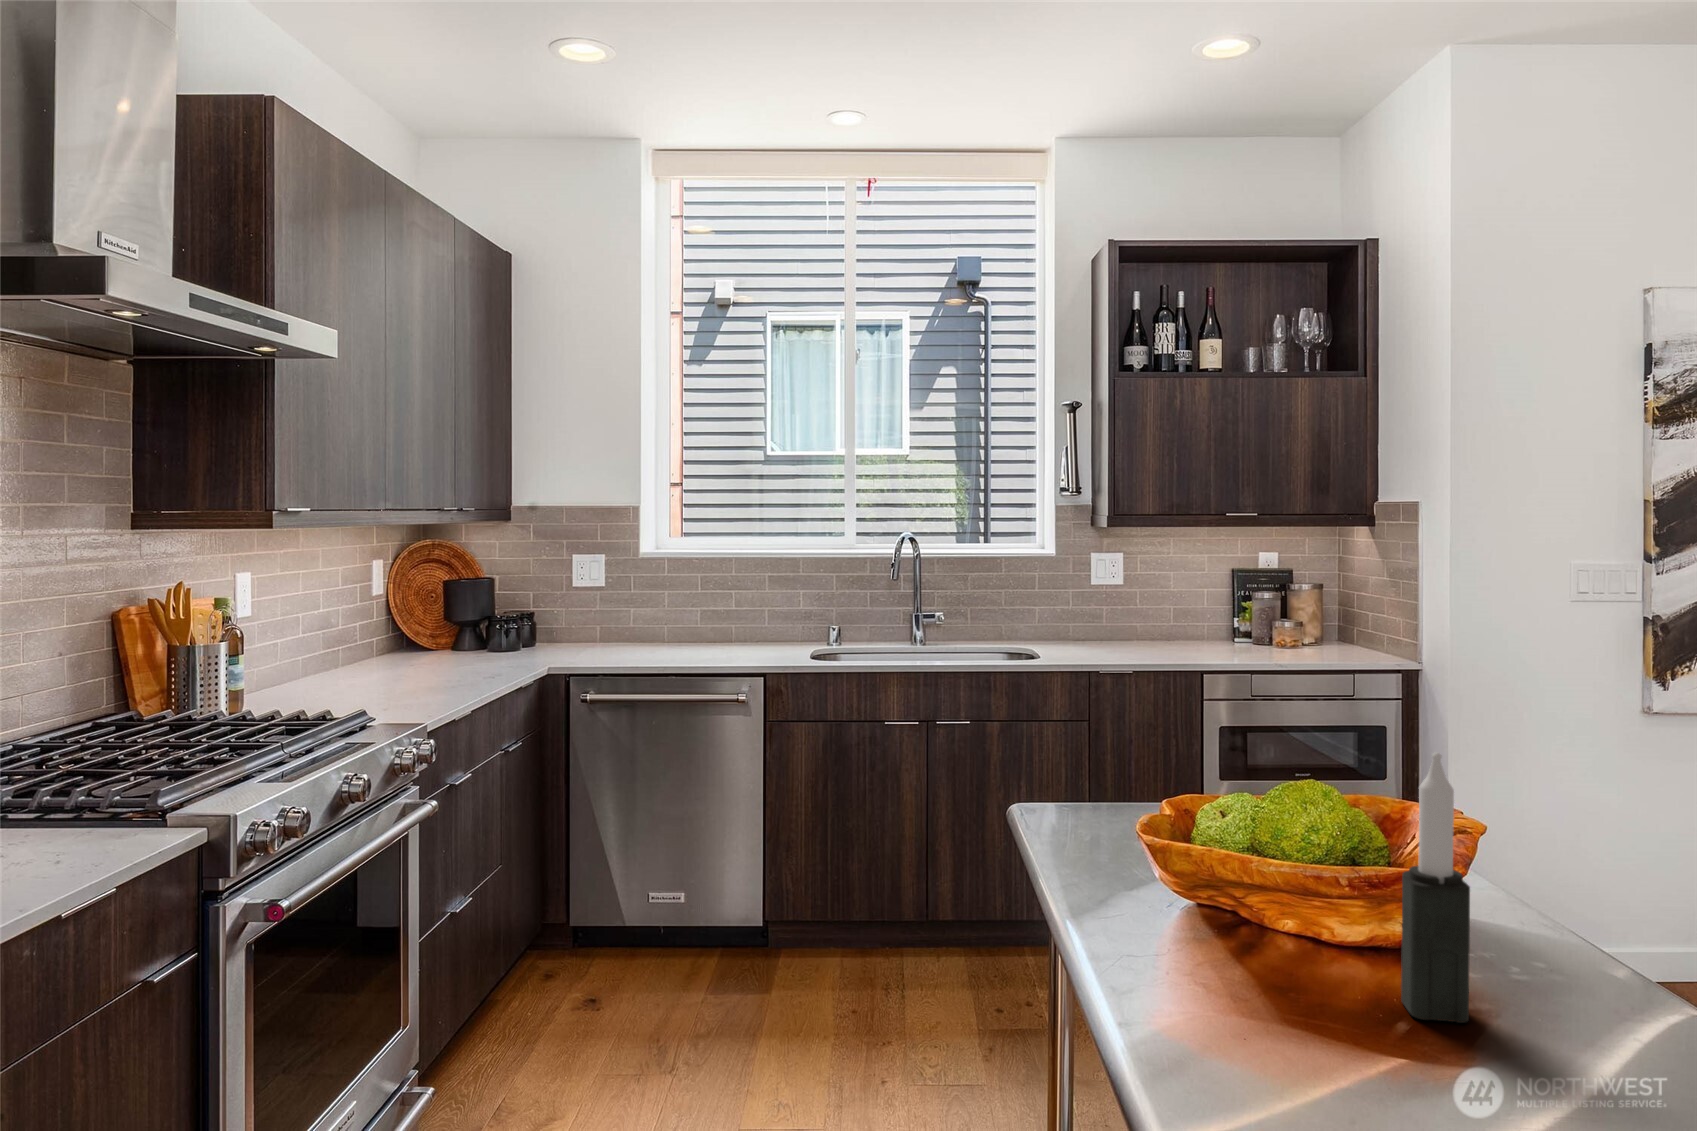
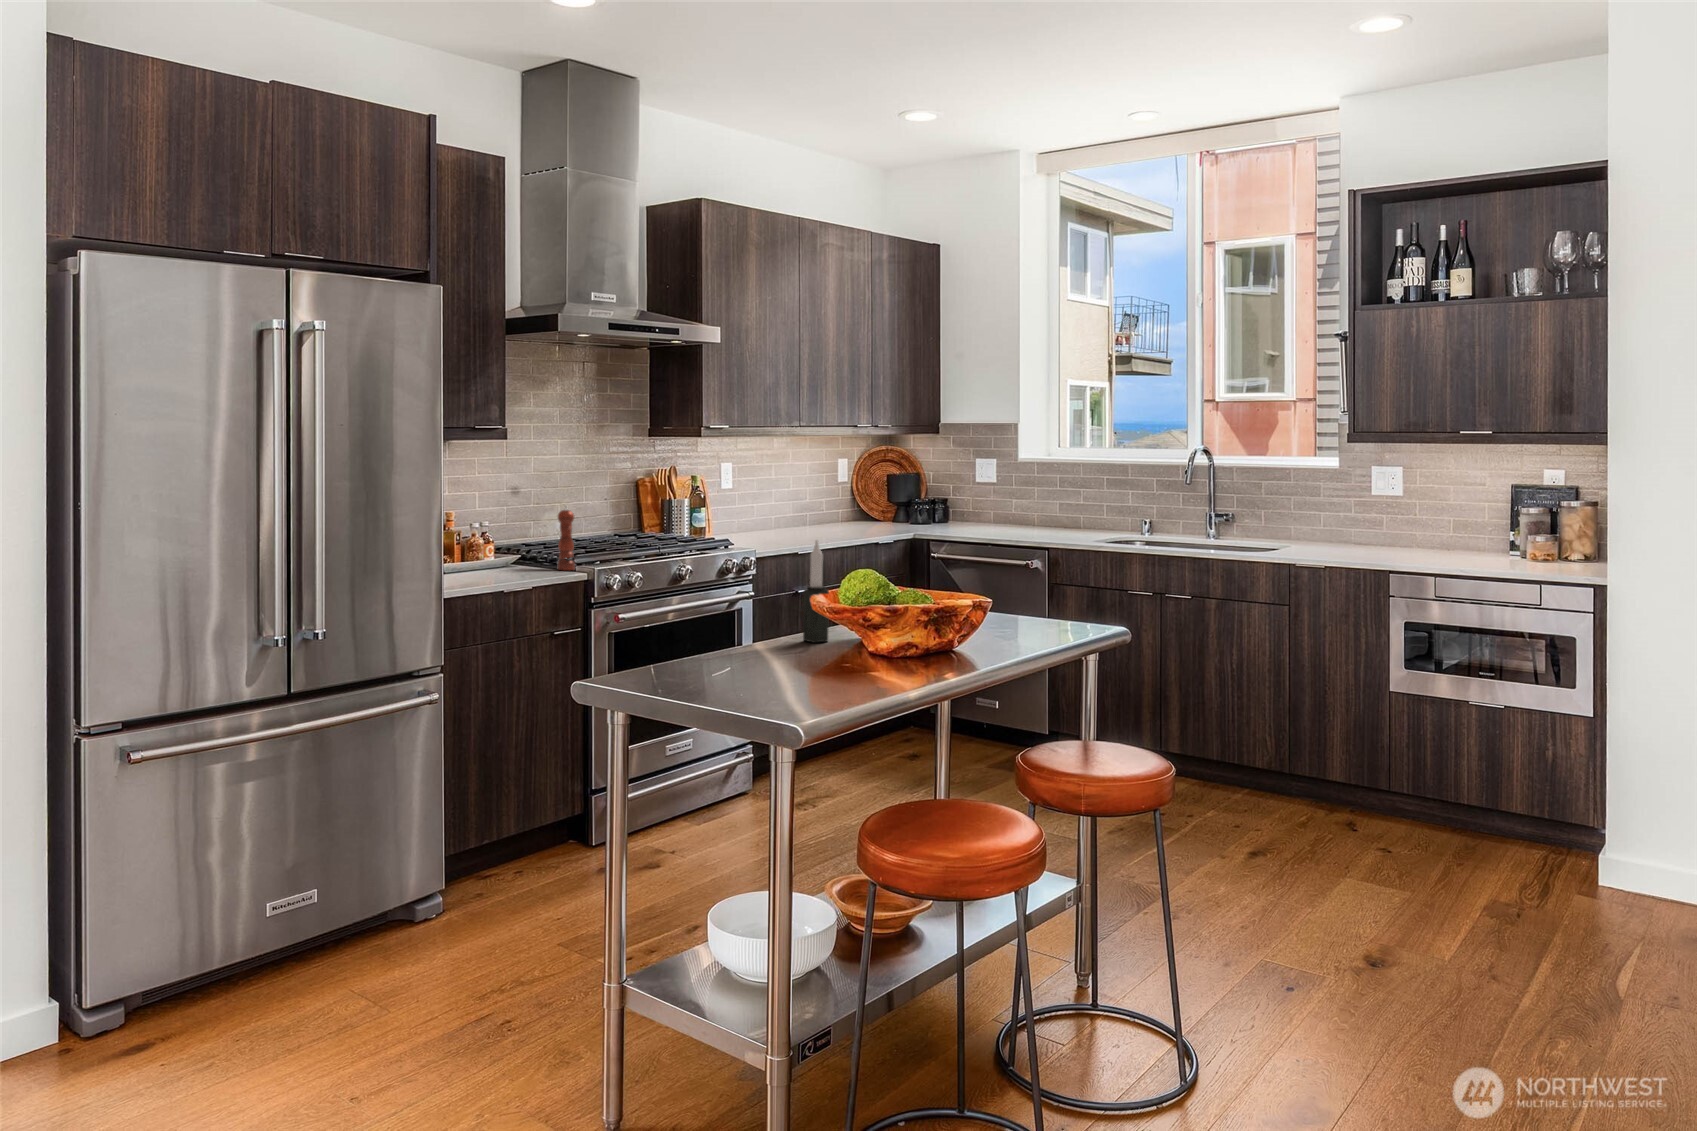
pepper mill: none [63,685,115,849] -> present [558,505,575,570]

